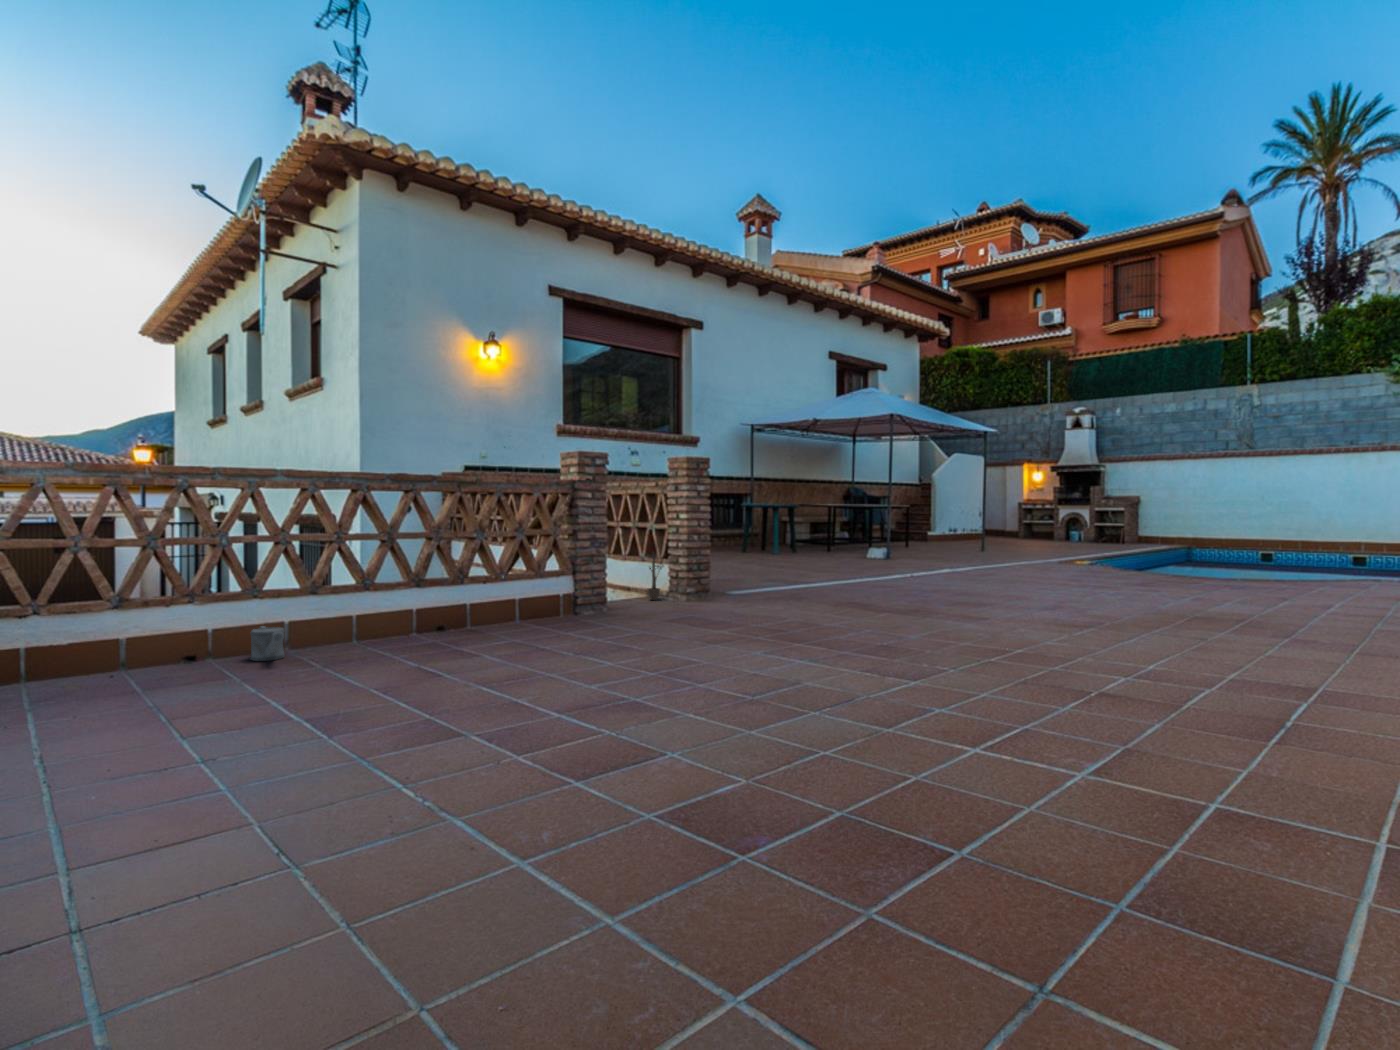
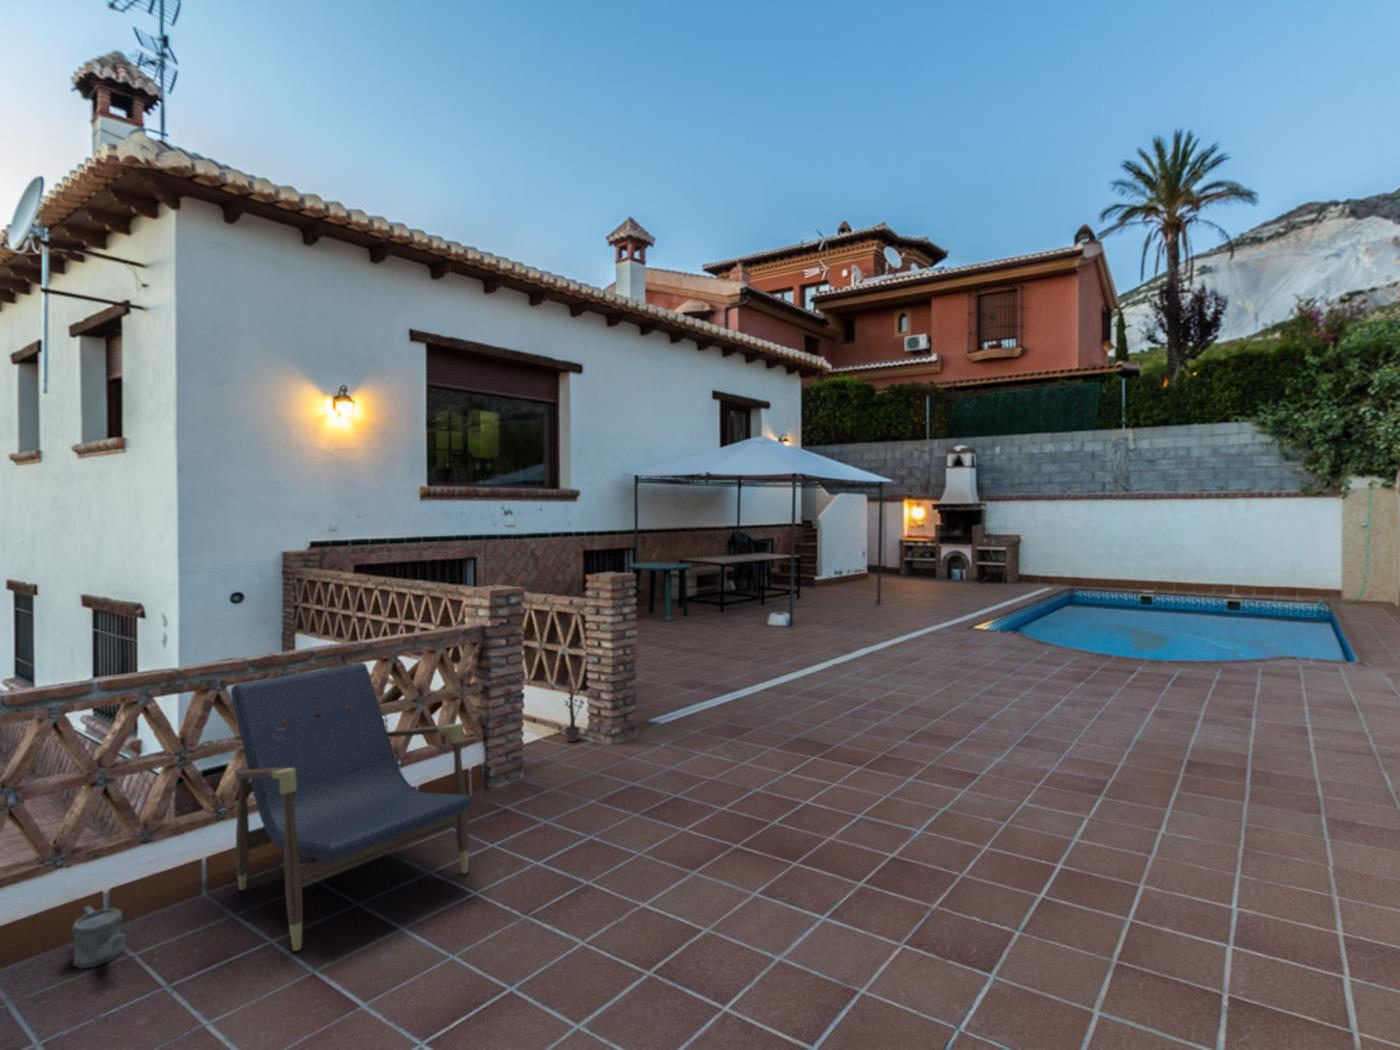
lounge chair: none [368,482,542,664] -> present [231,662,471,951]

